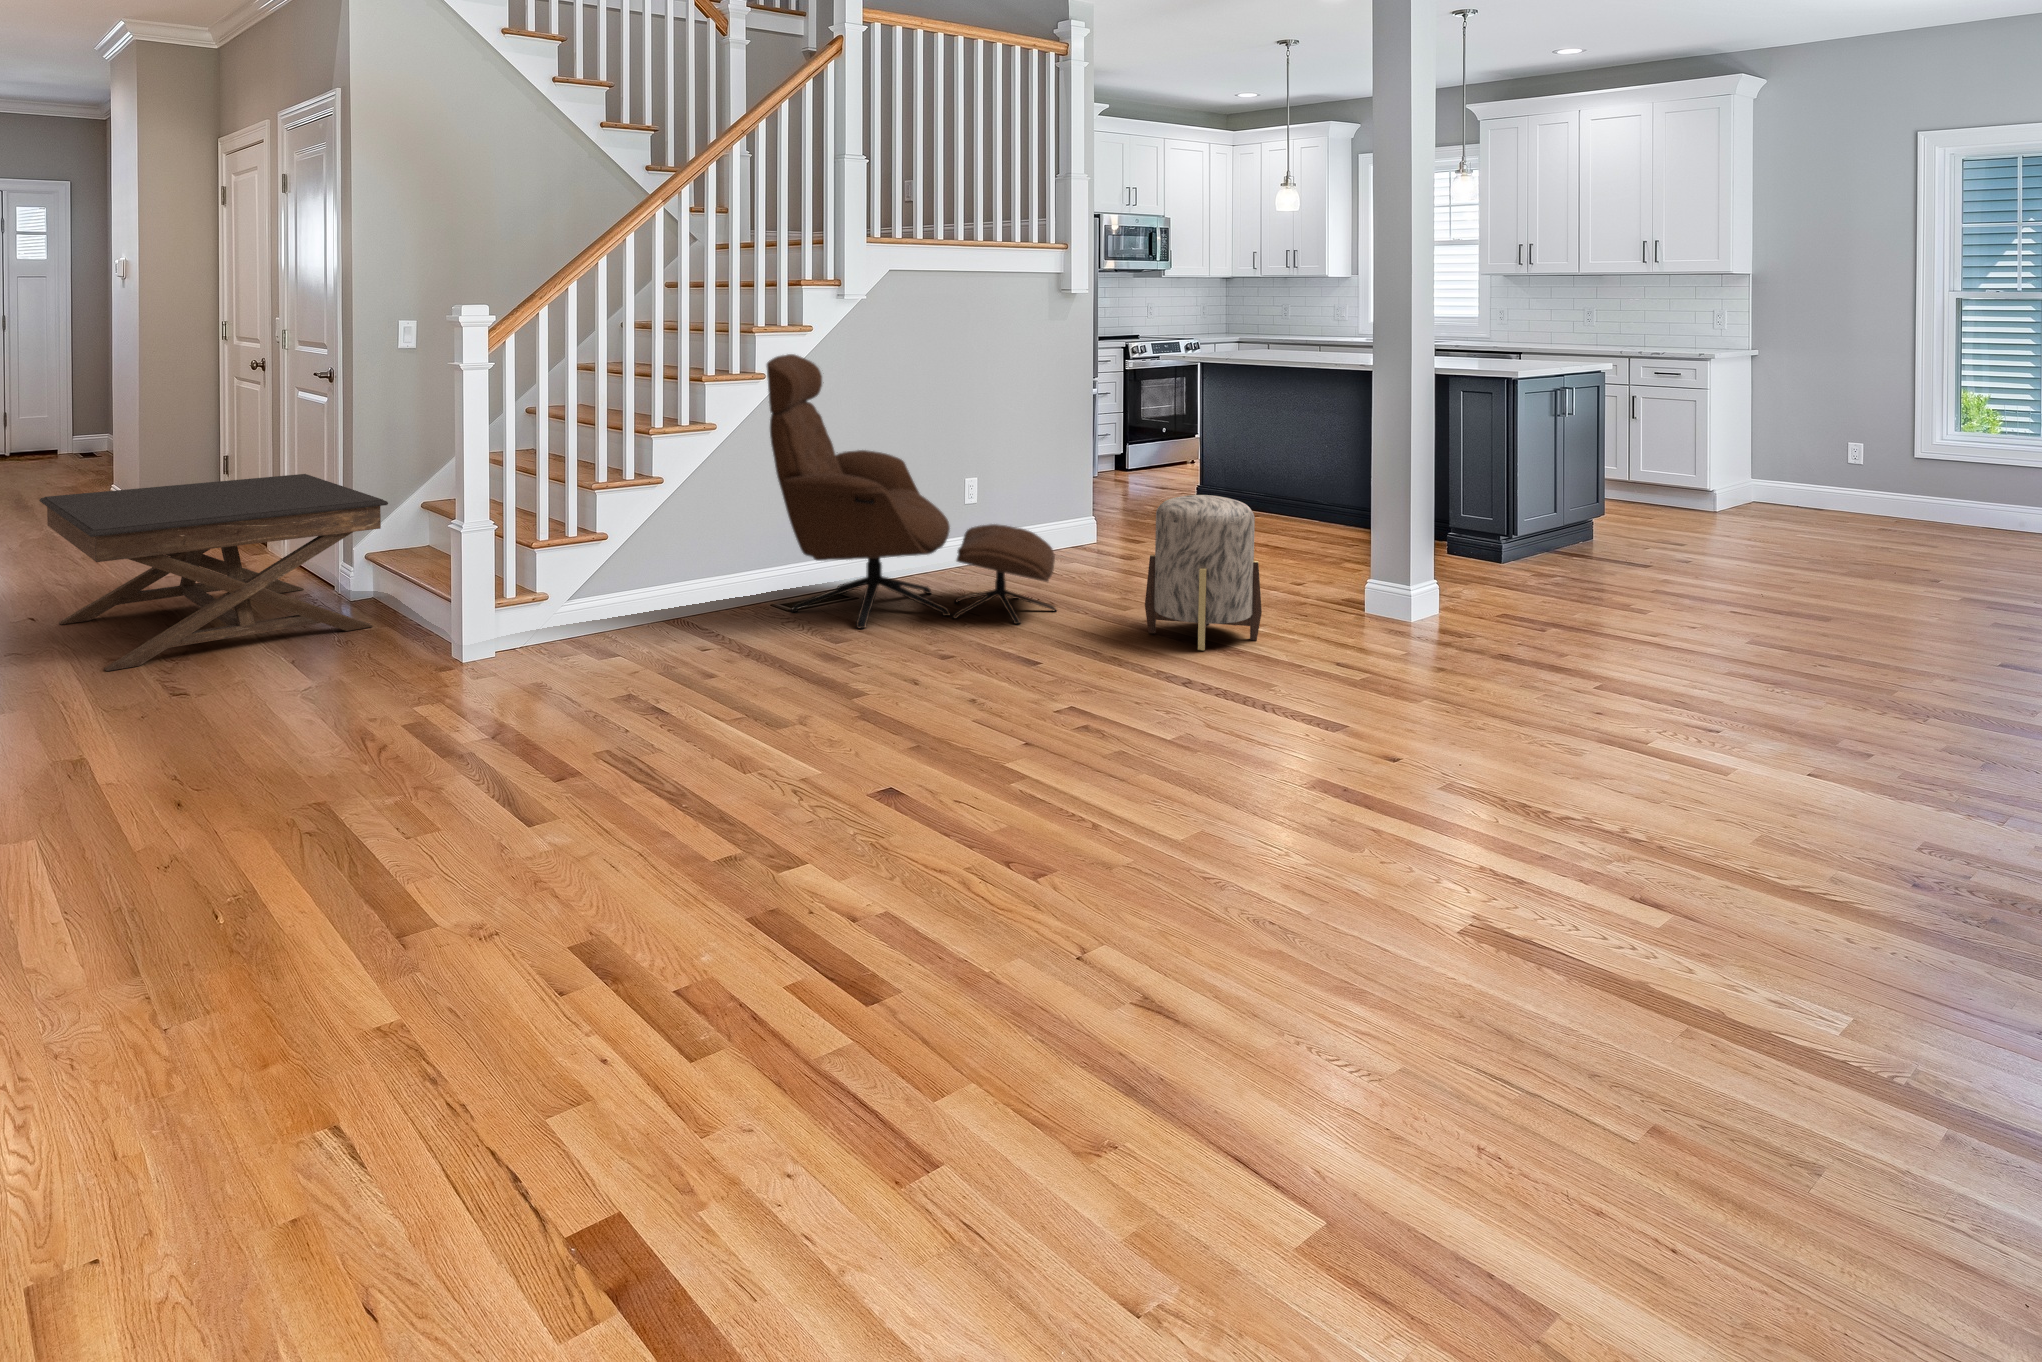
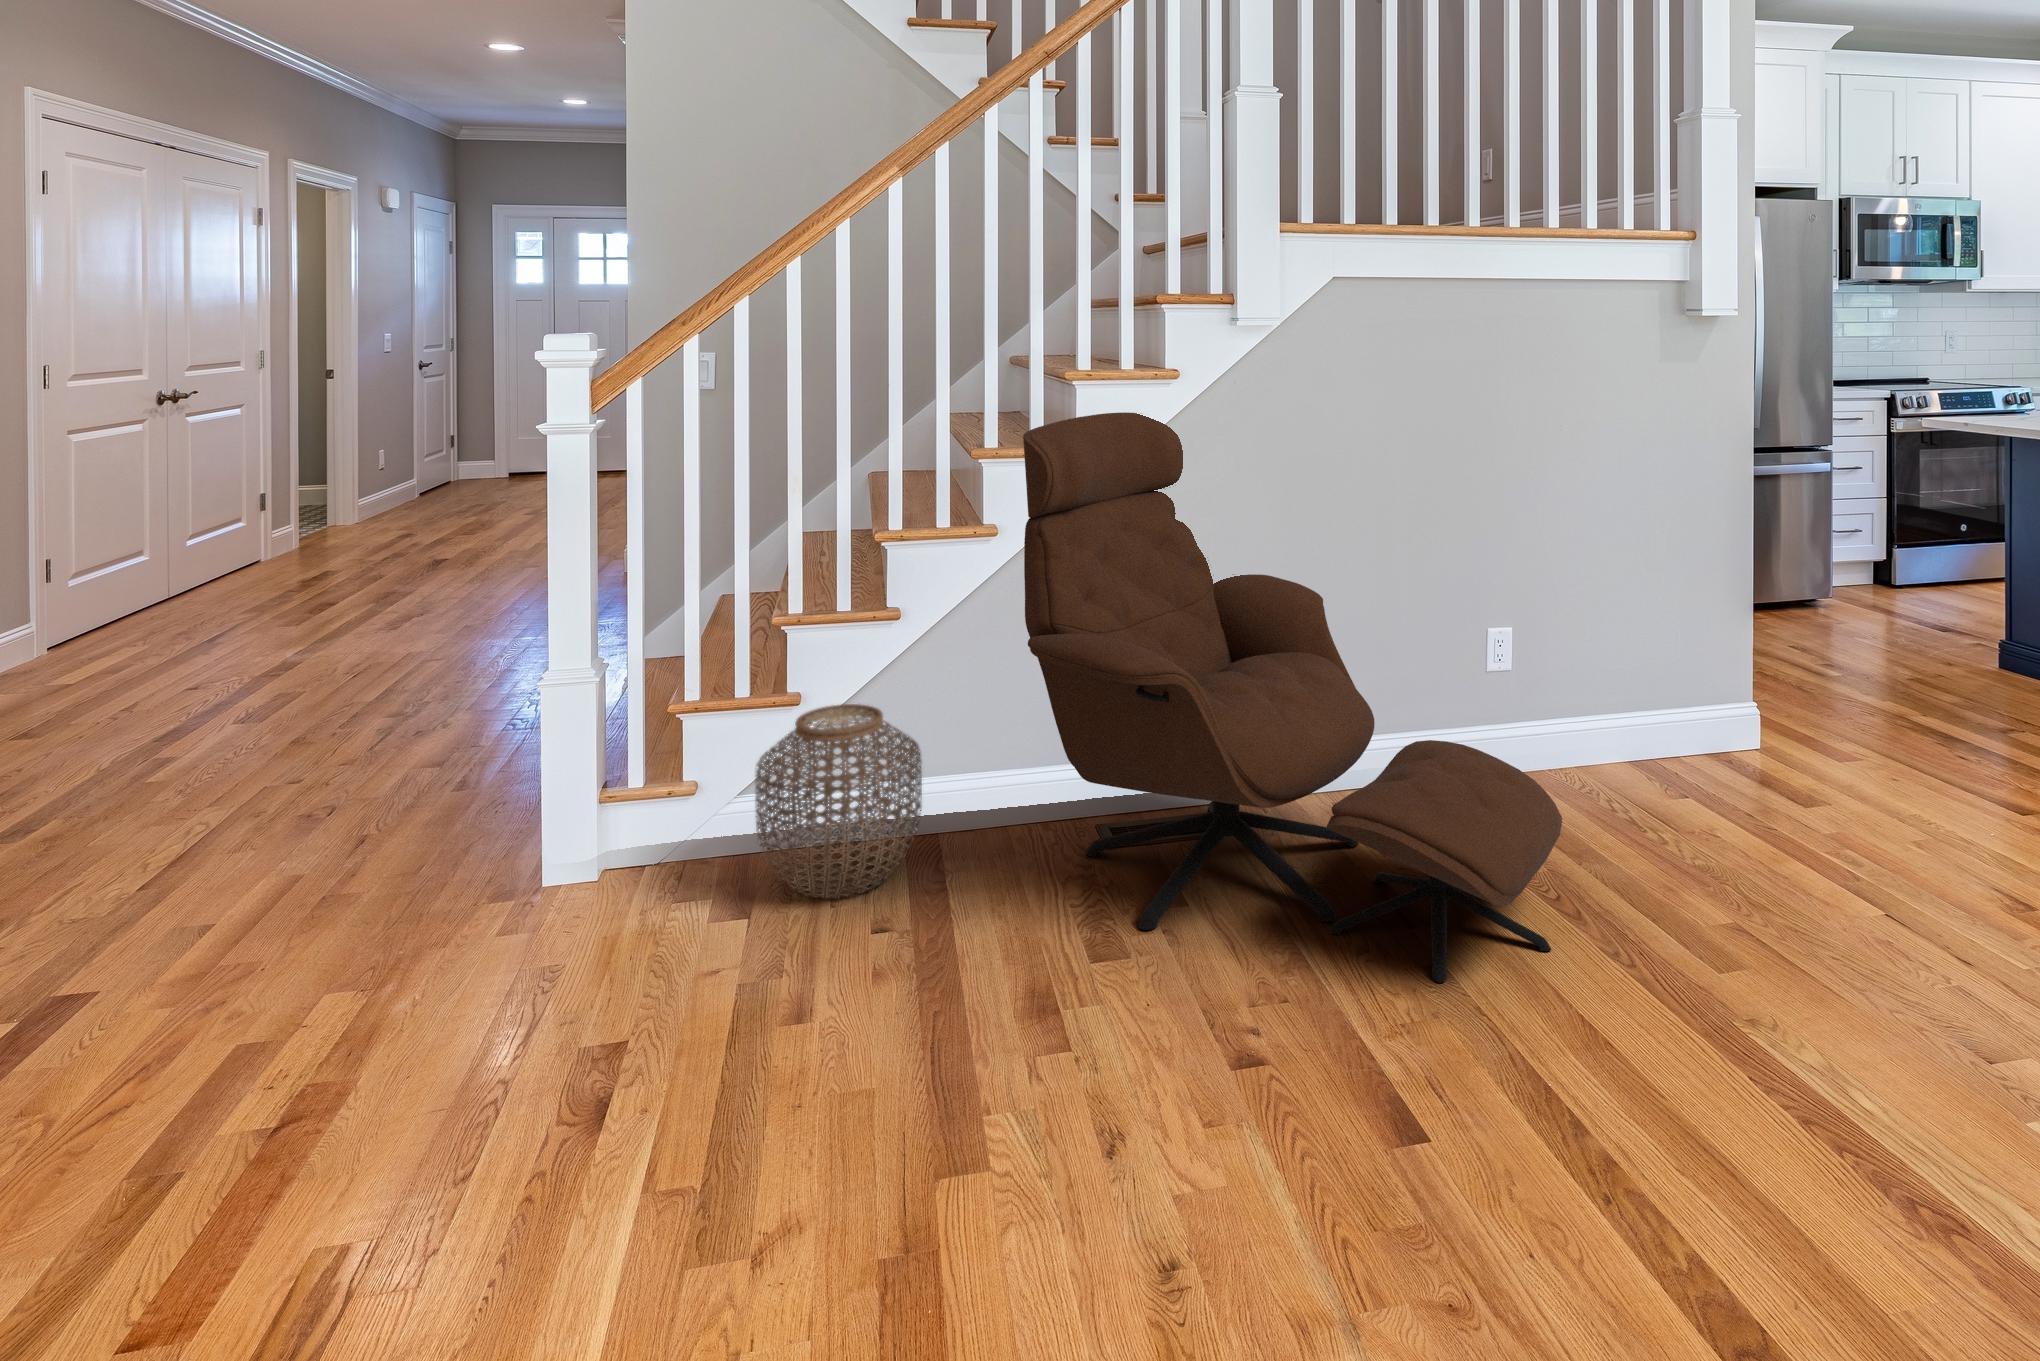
coffee table: present [39,474,388,671] -> none [141,543,625,817]
ottoman: present [1145,495,1262,650] -> none [1699,780,2012,1218]
woven basket: none [614,533,713,642] -> present [756,704,922,898]

